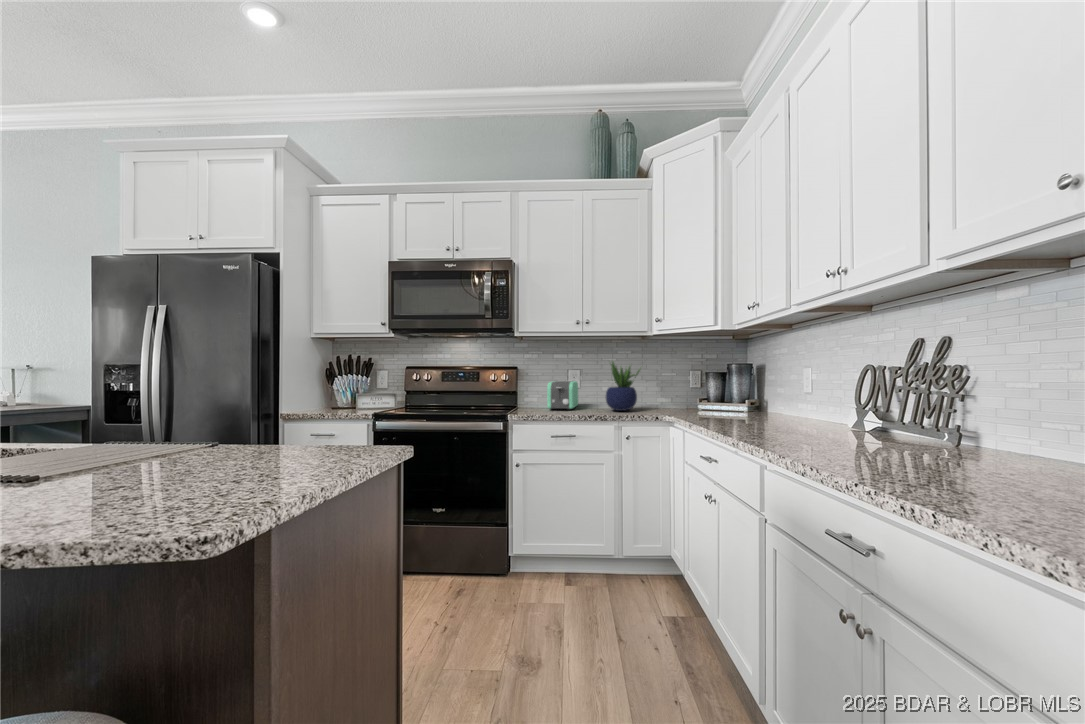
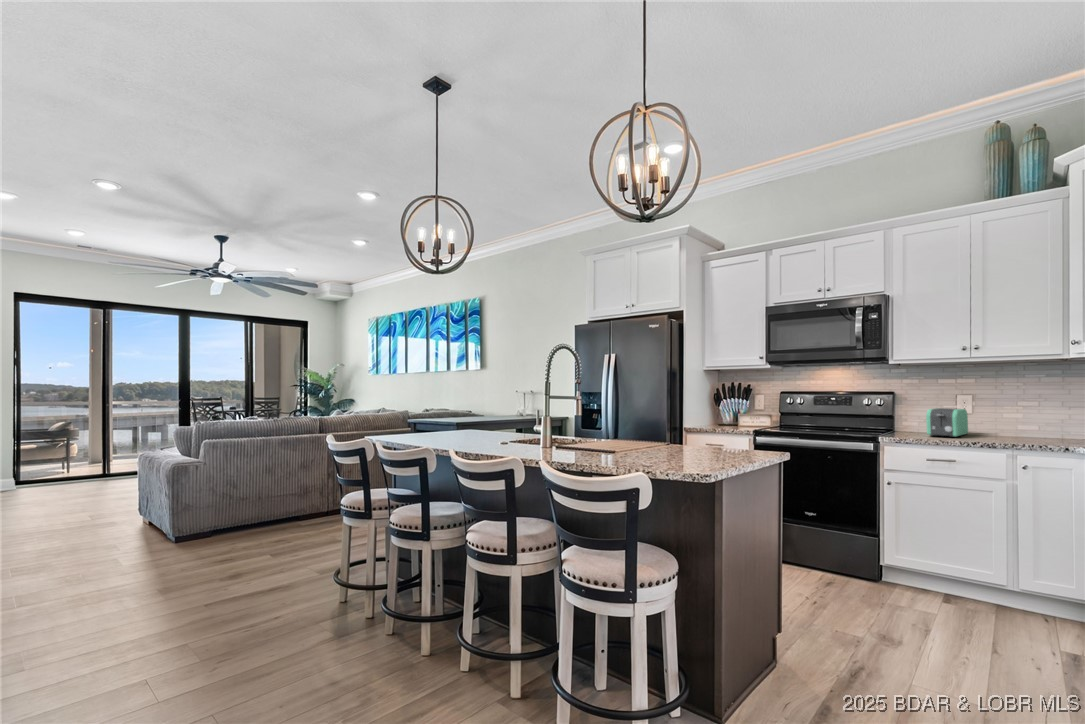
potted plant: present [606,363,640,411] -> none [997,387,1050,442]

